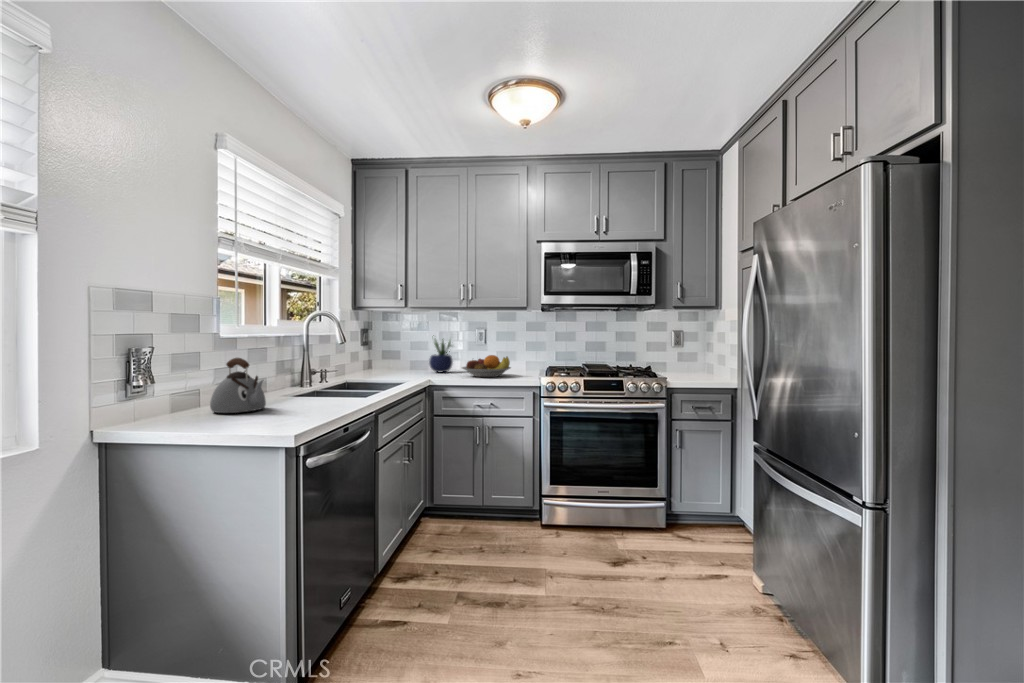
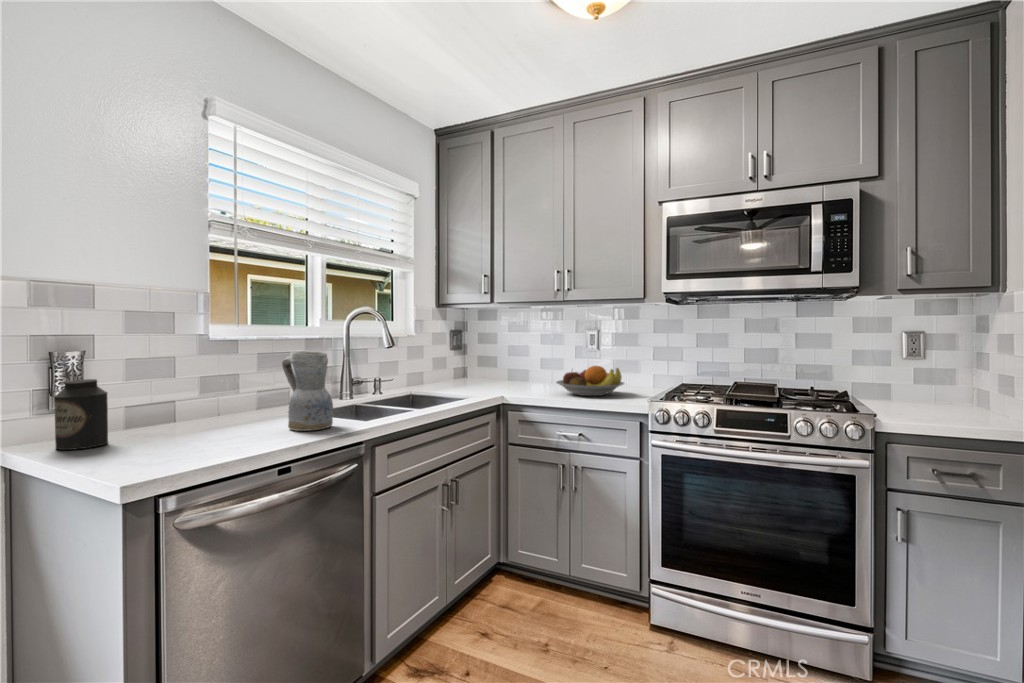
potted plant: present [429,339,453,373] -> none [527,336,563,386]
ceramic pitcher: none [307,346,348,406] -> present [282,352,333,431]
kettle: present [210,358,266,413] -> none [162,365,231,434]
canister: none [149,370,190,427] -> present [54,379,108,450]

